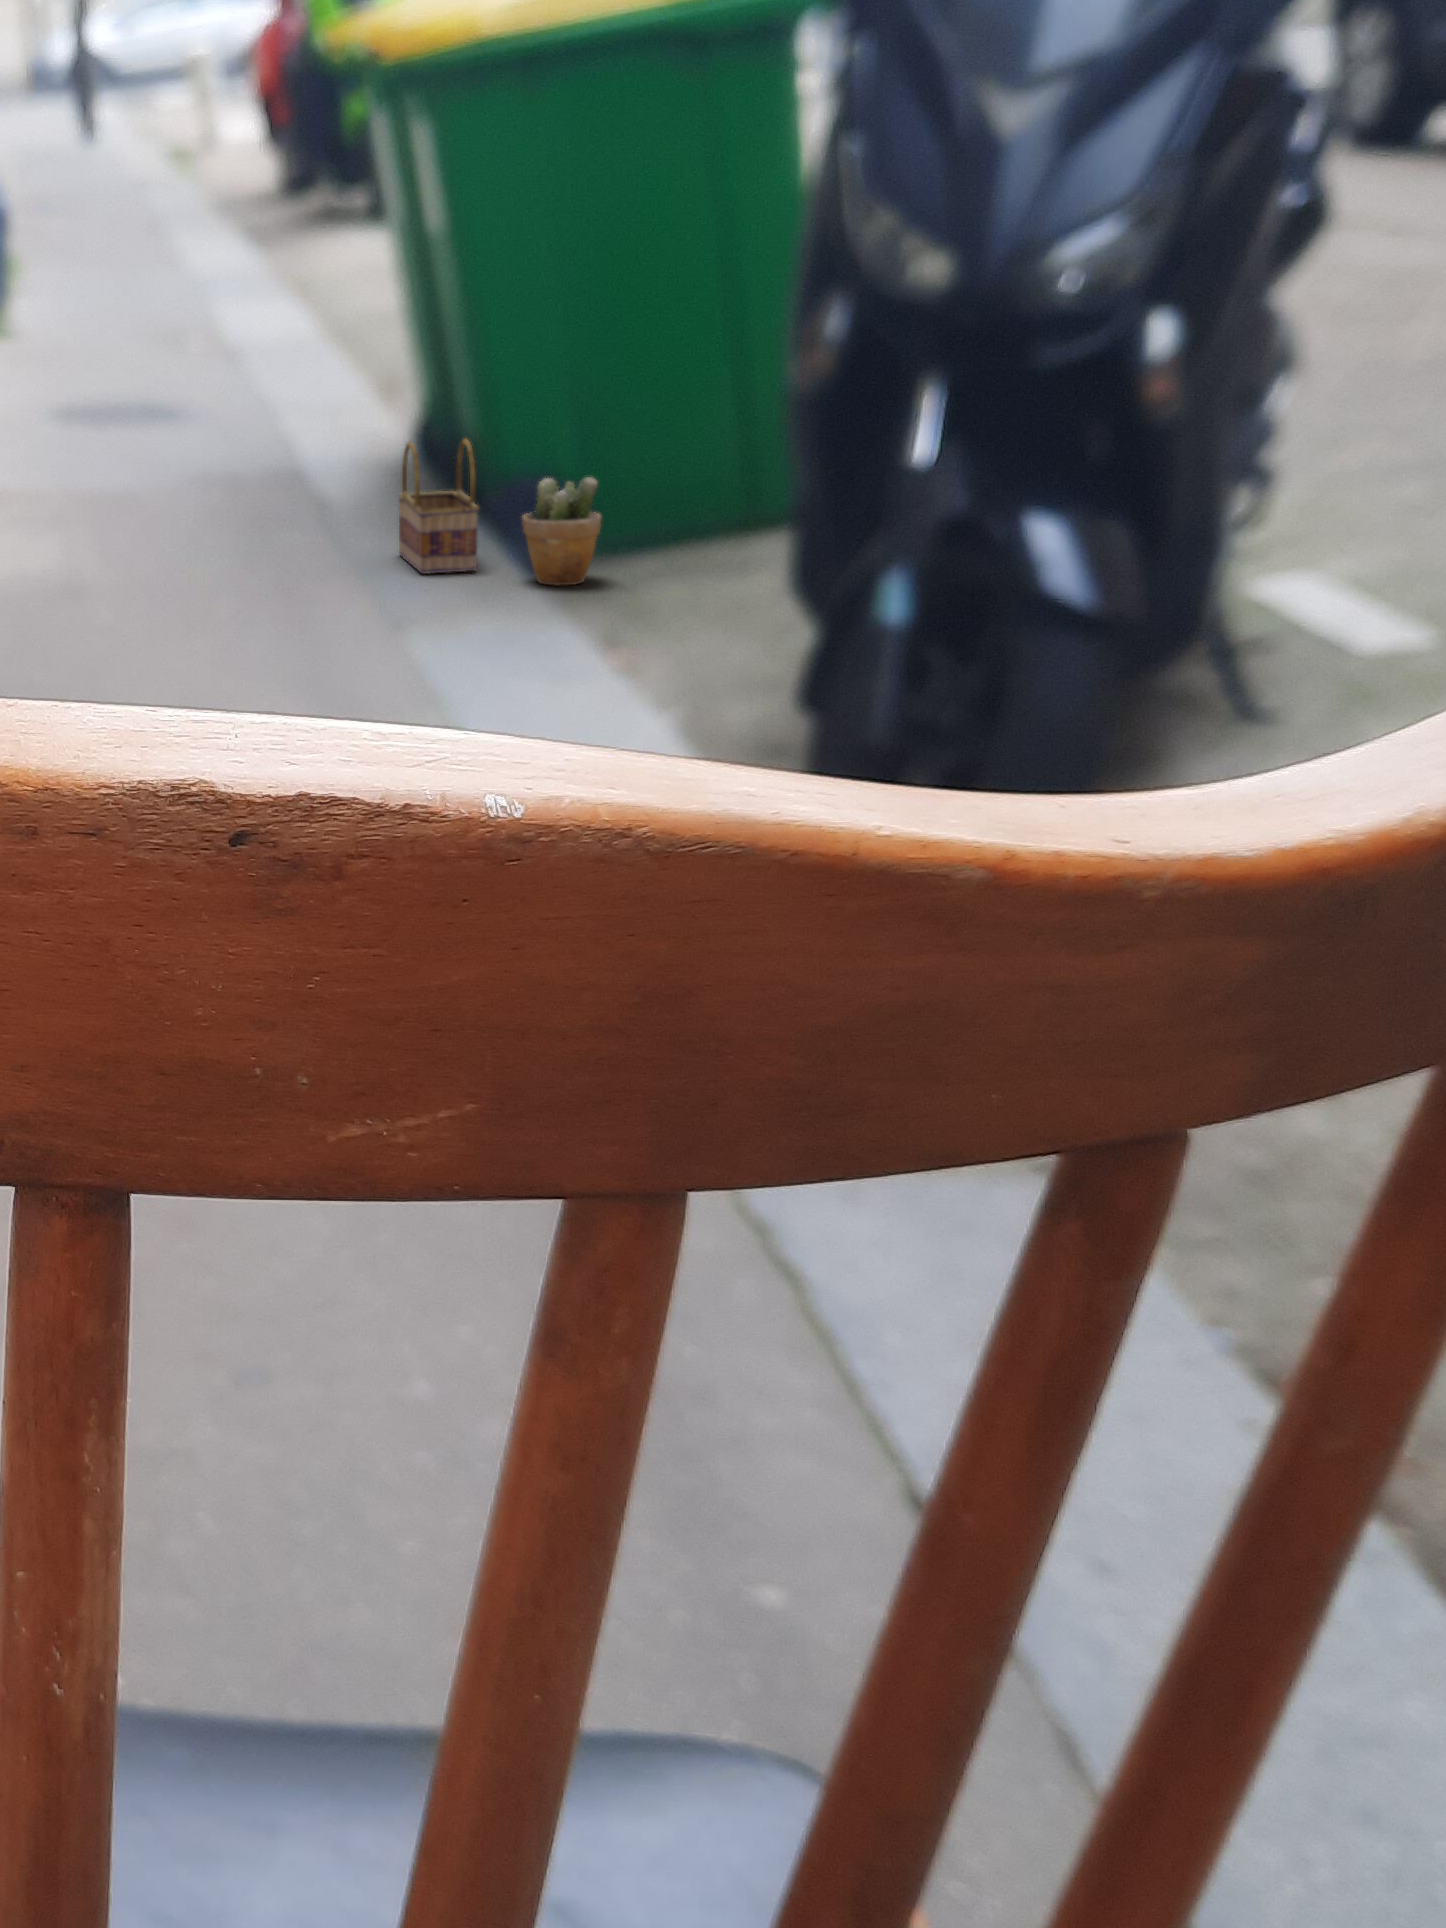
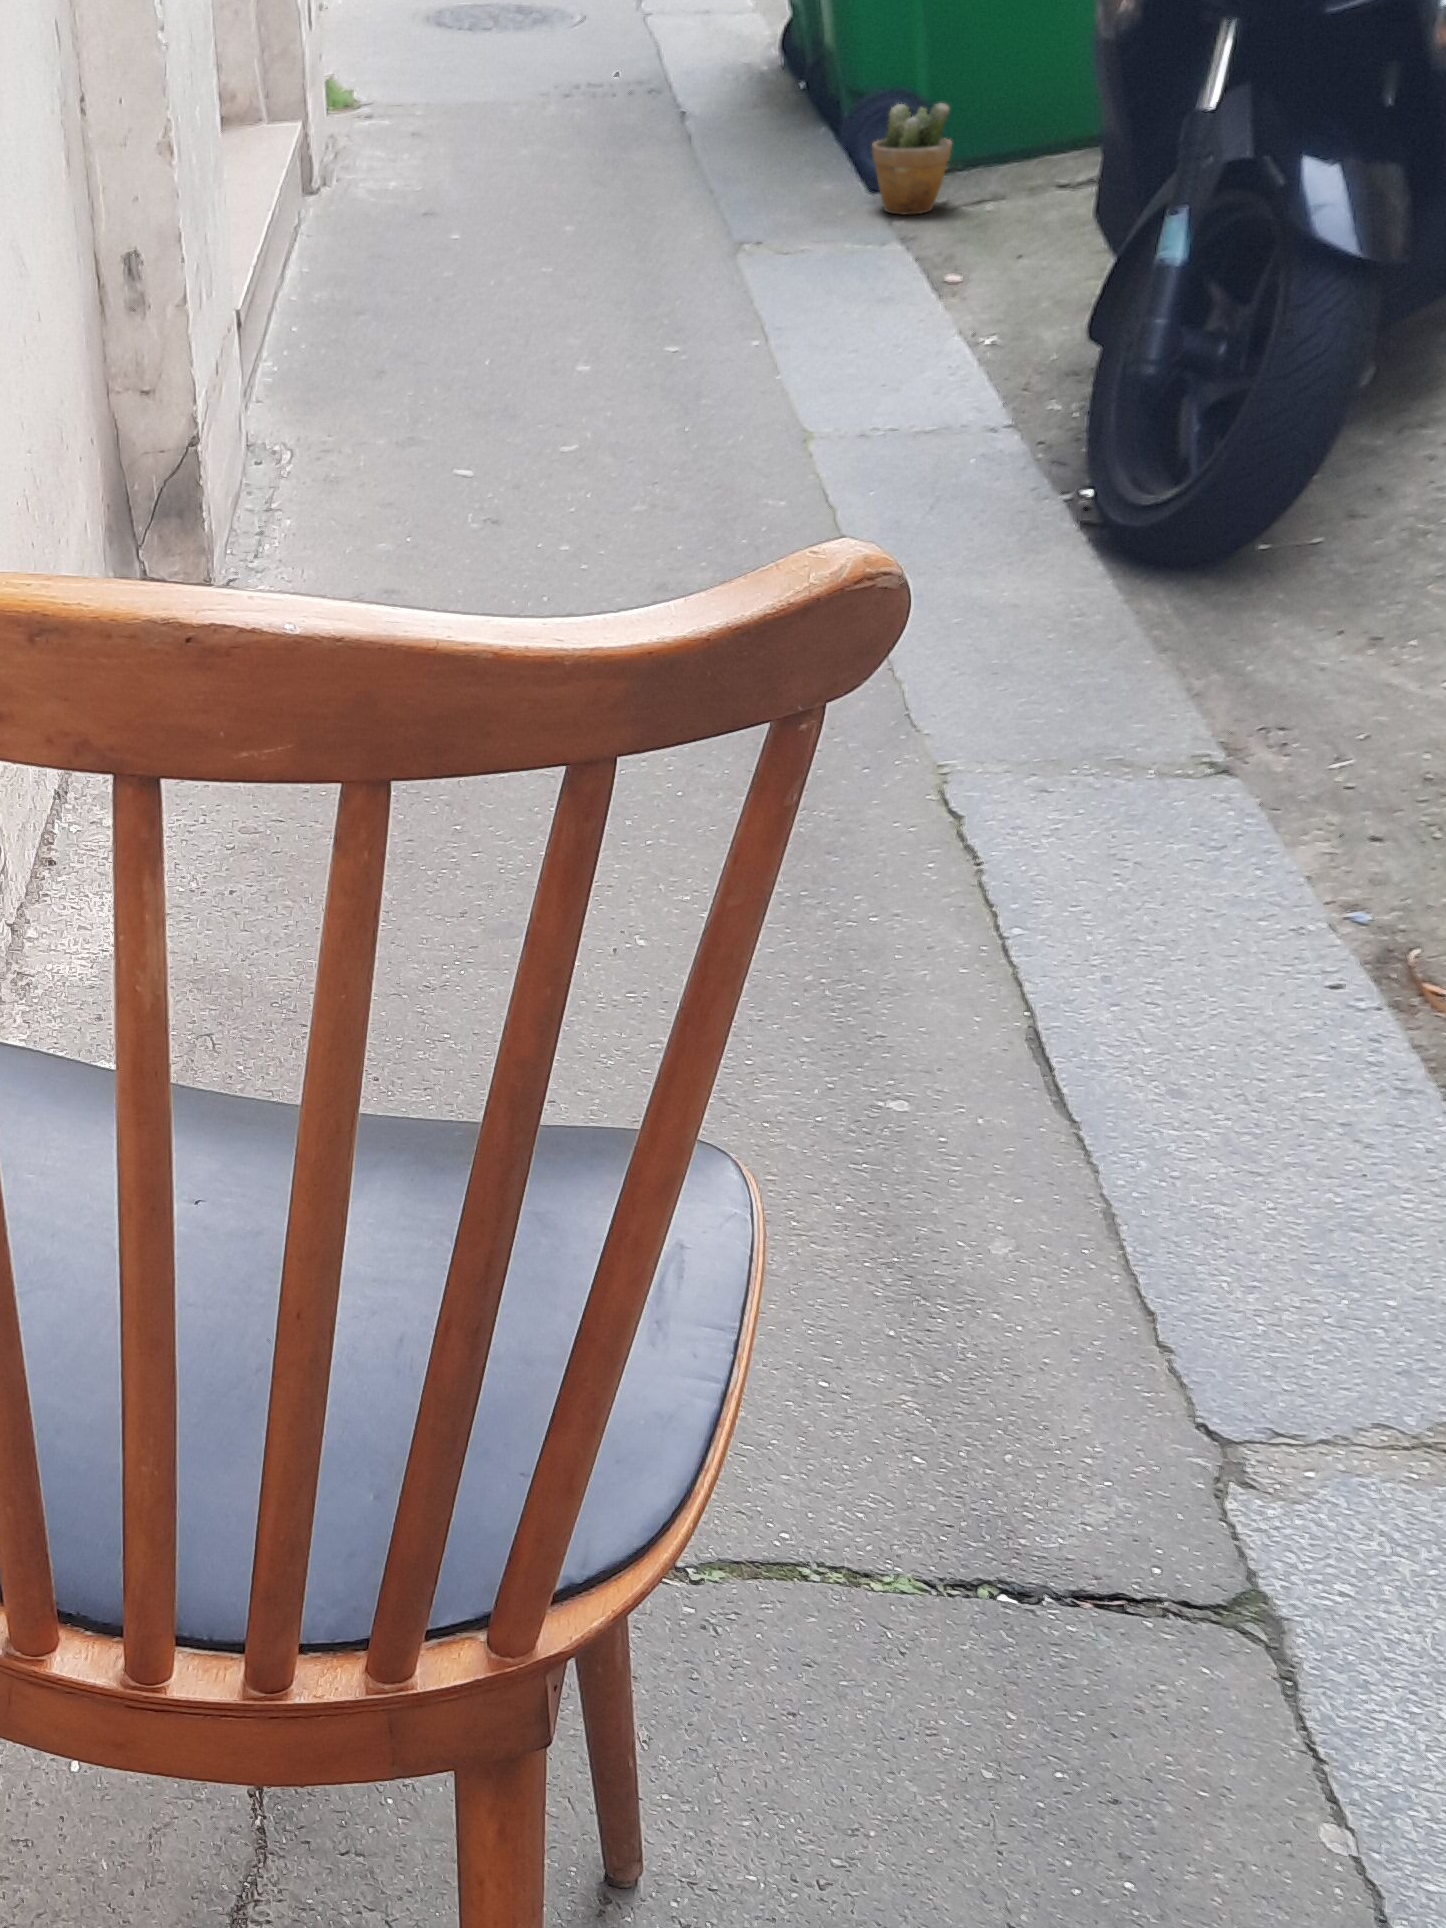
basket: present [398,439,479,574] -> none [751,62,831,203]

